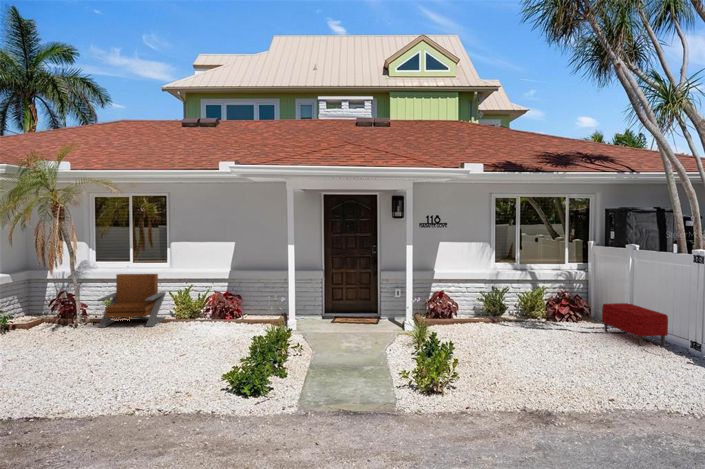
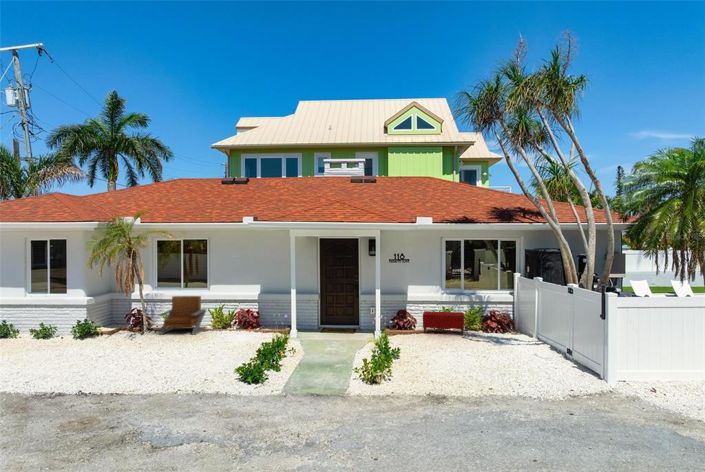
bench: present [602,303,668,346] -> present [423,311,464,335]

